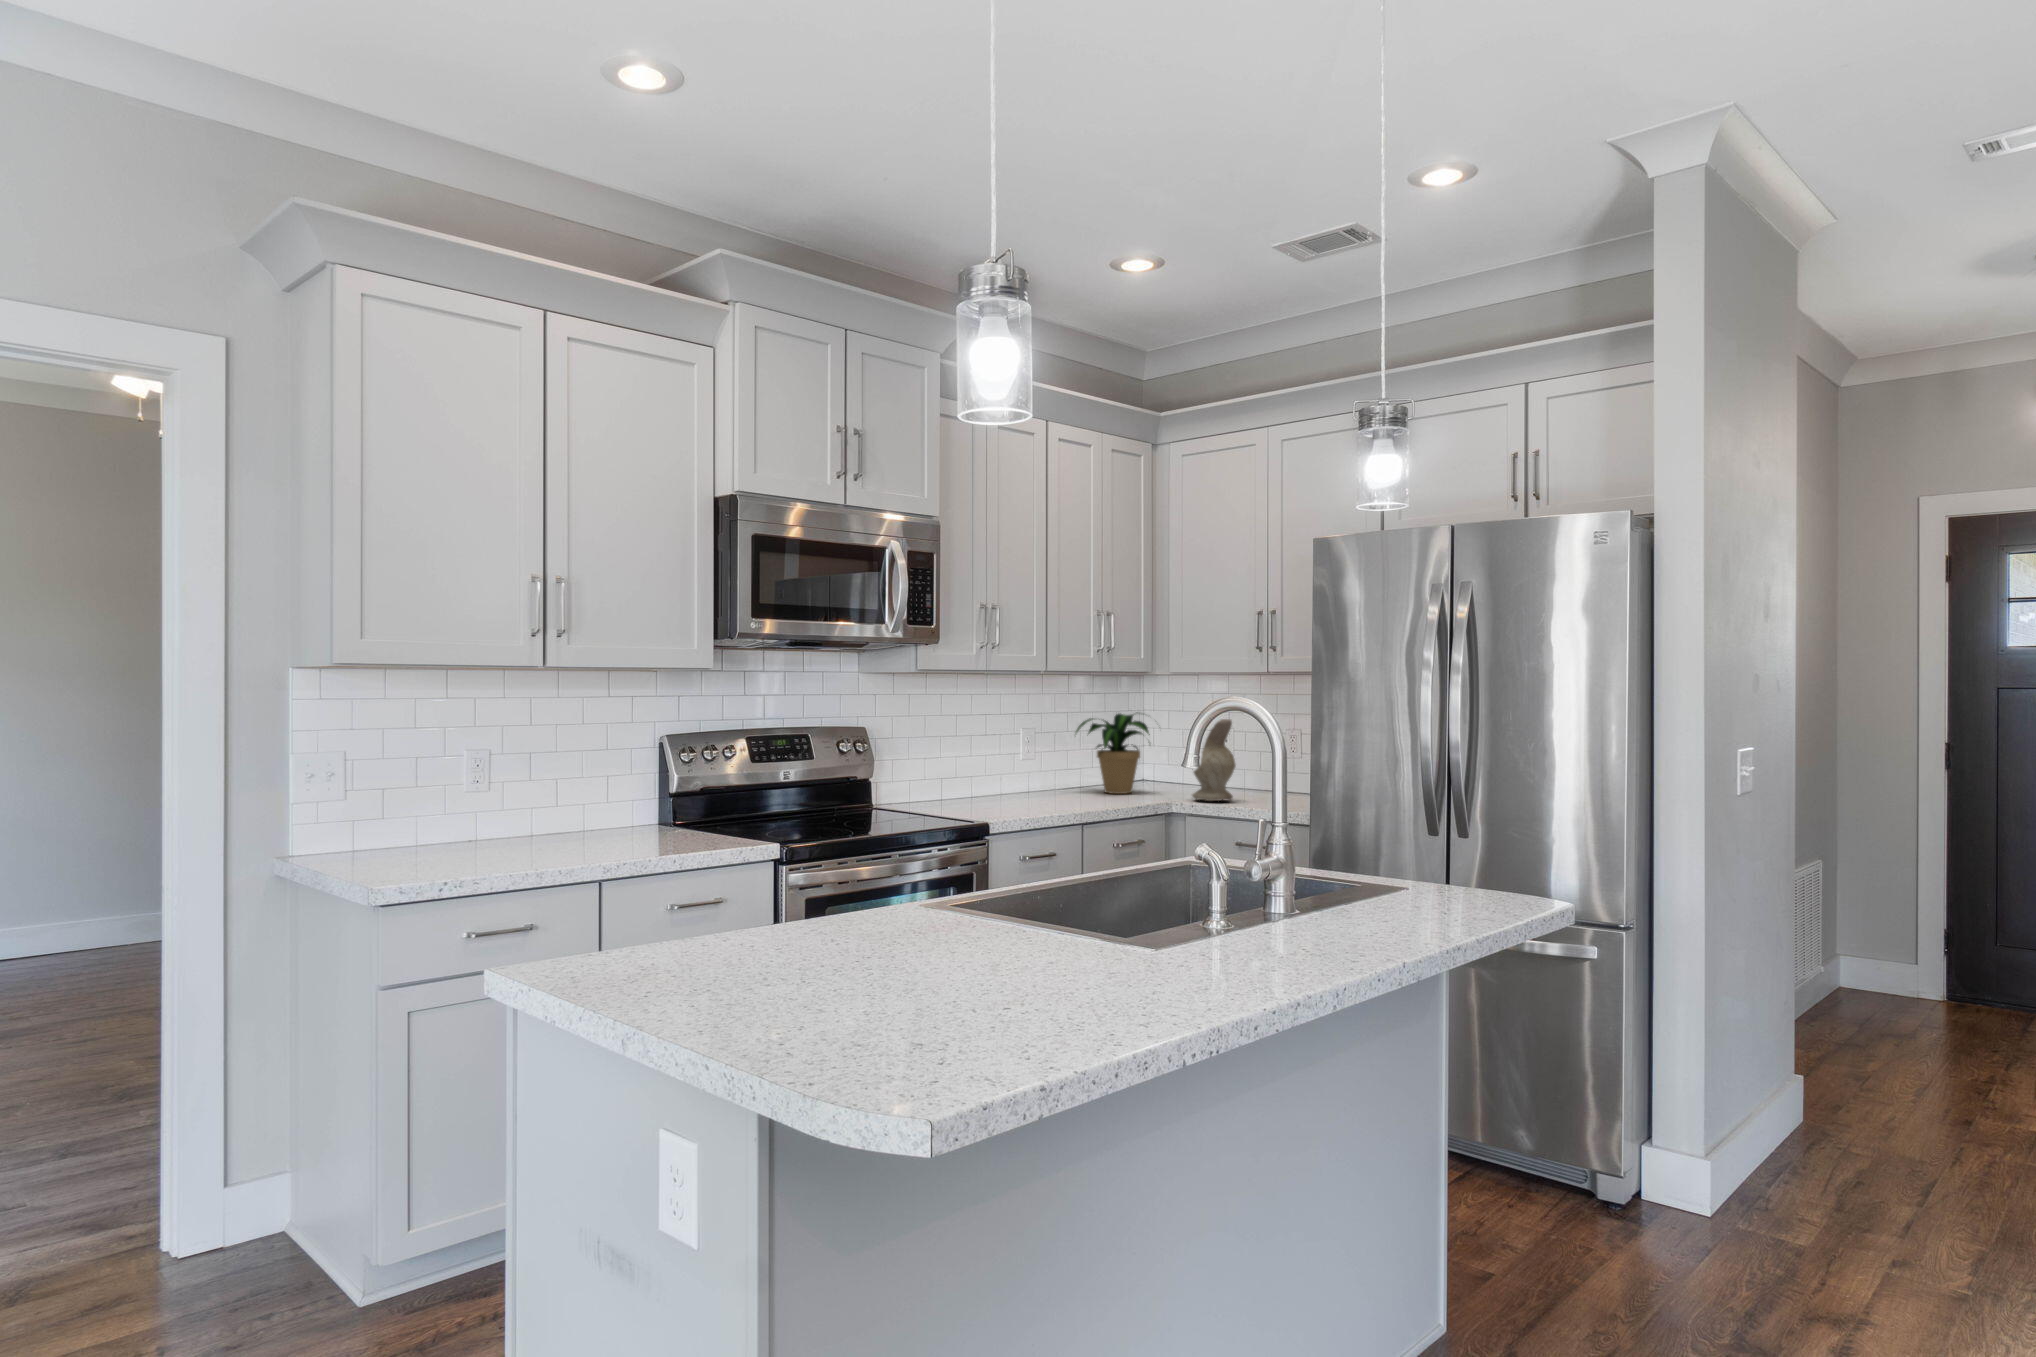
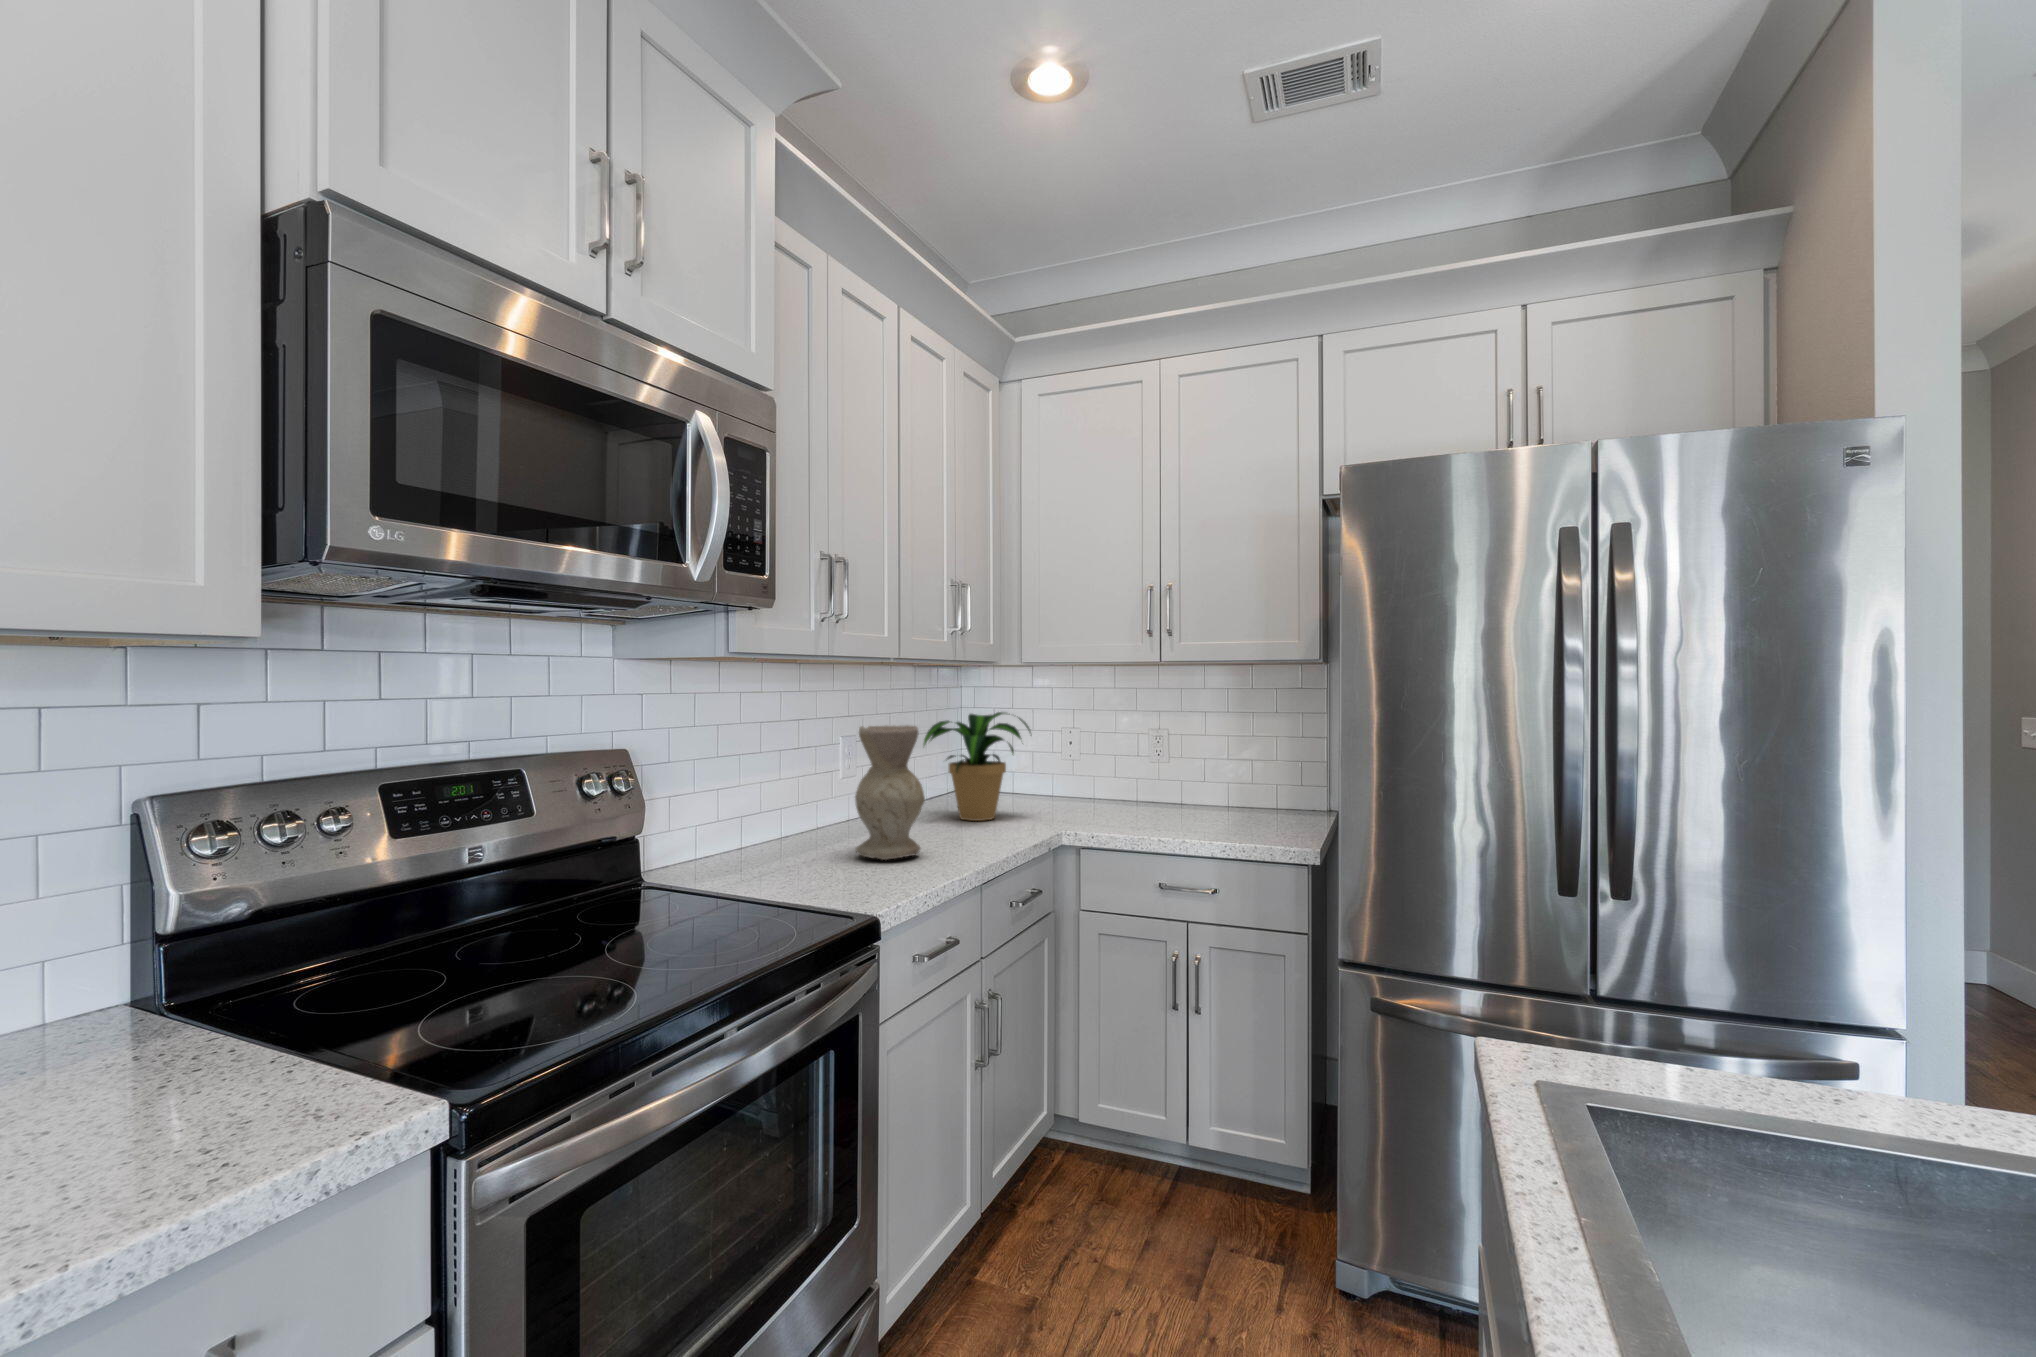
vase: present [1192,719,1236,801] -> present [855,725,925,860]

